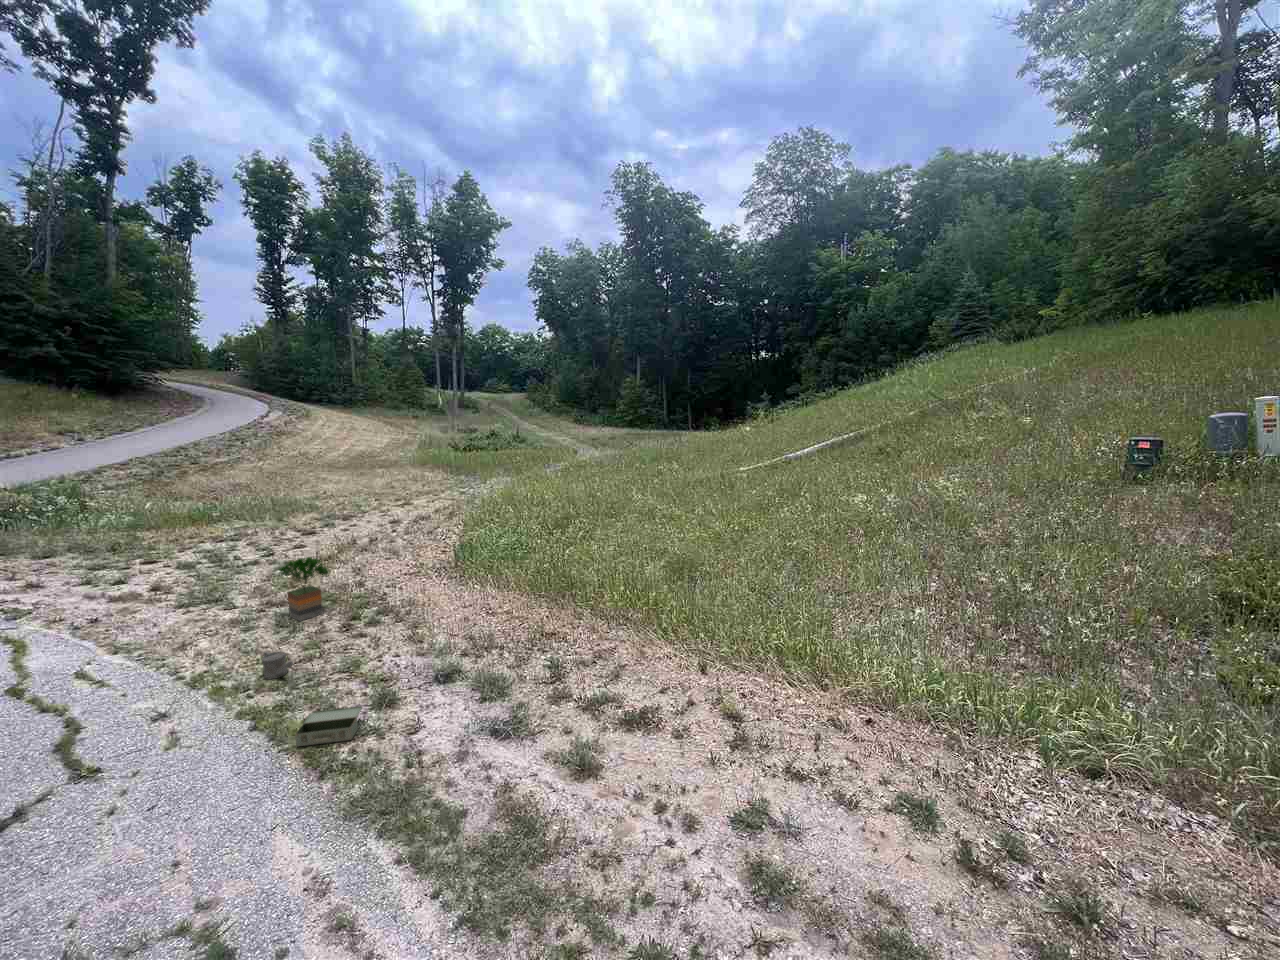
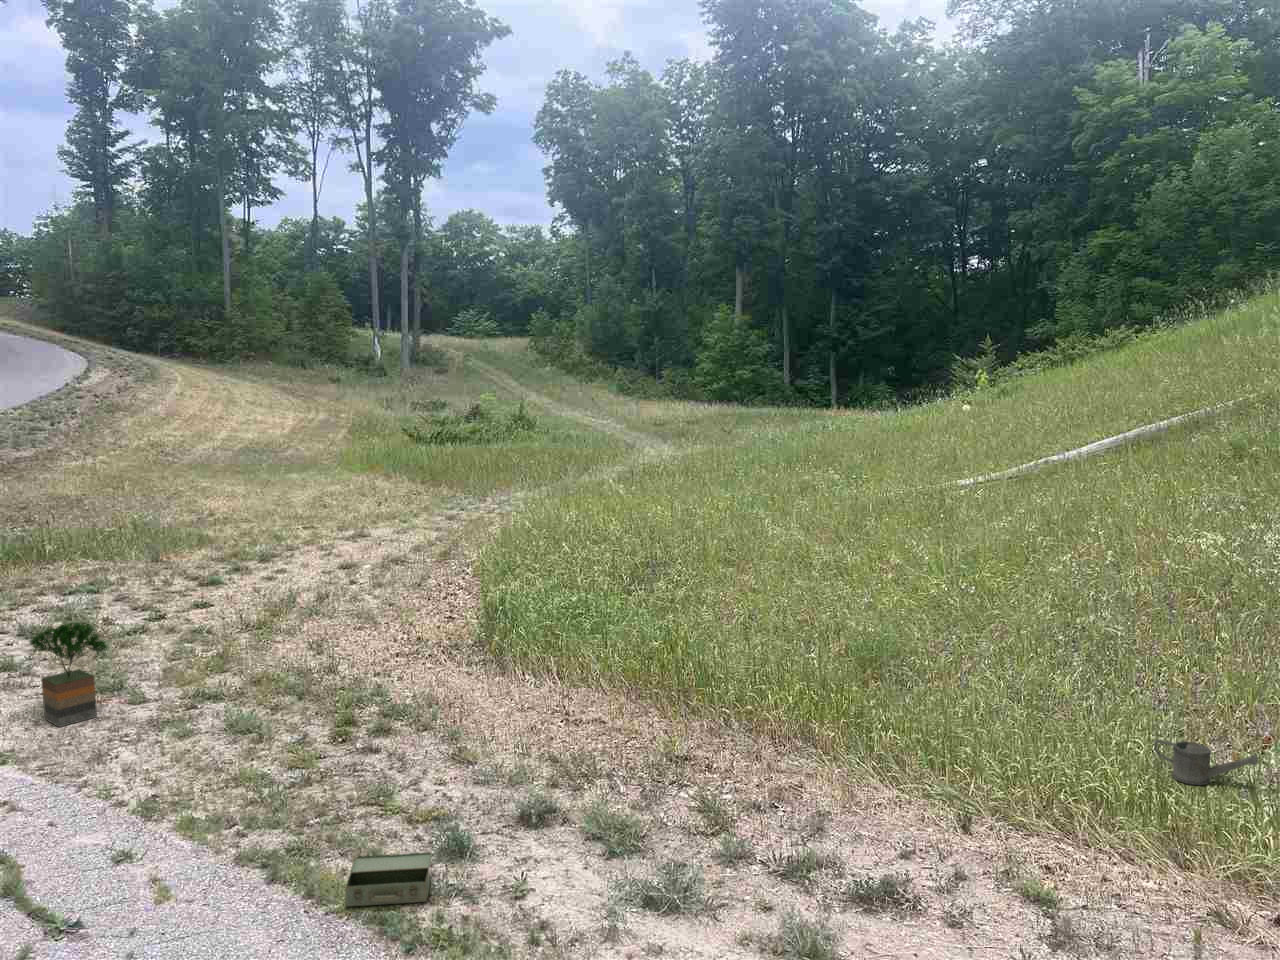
potted tree: present [279,557,329,621] -> present [29,622,108,727]
watering can: present [262,651,293,679] -> present [1154,740,1258,785]

